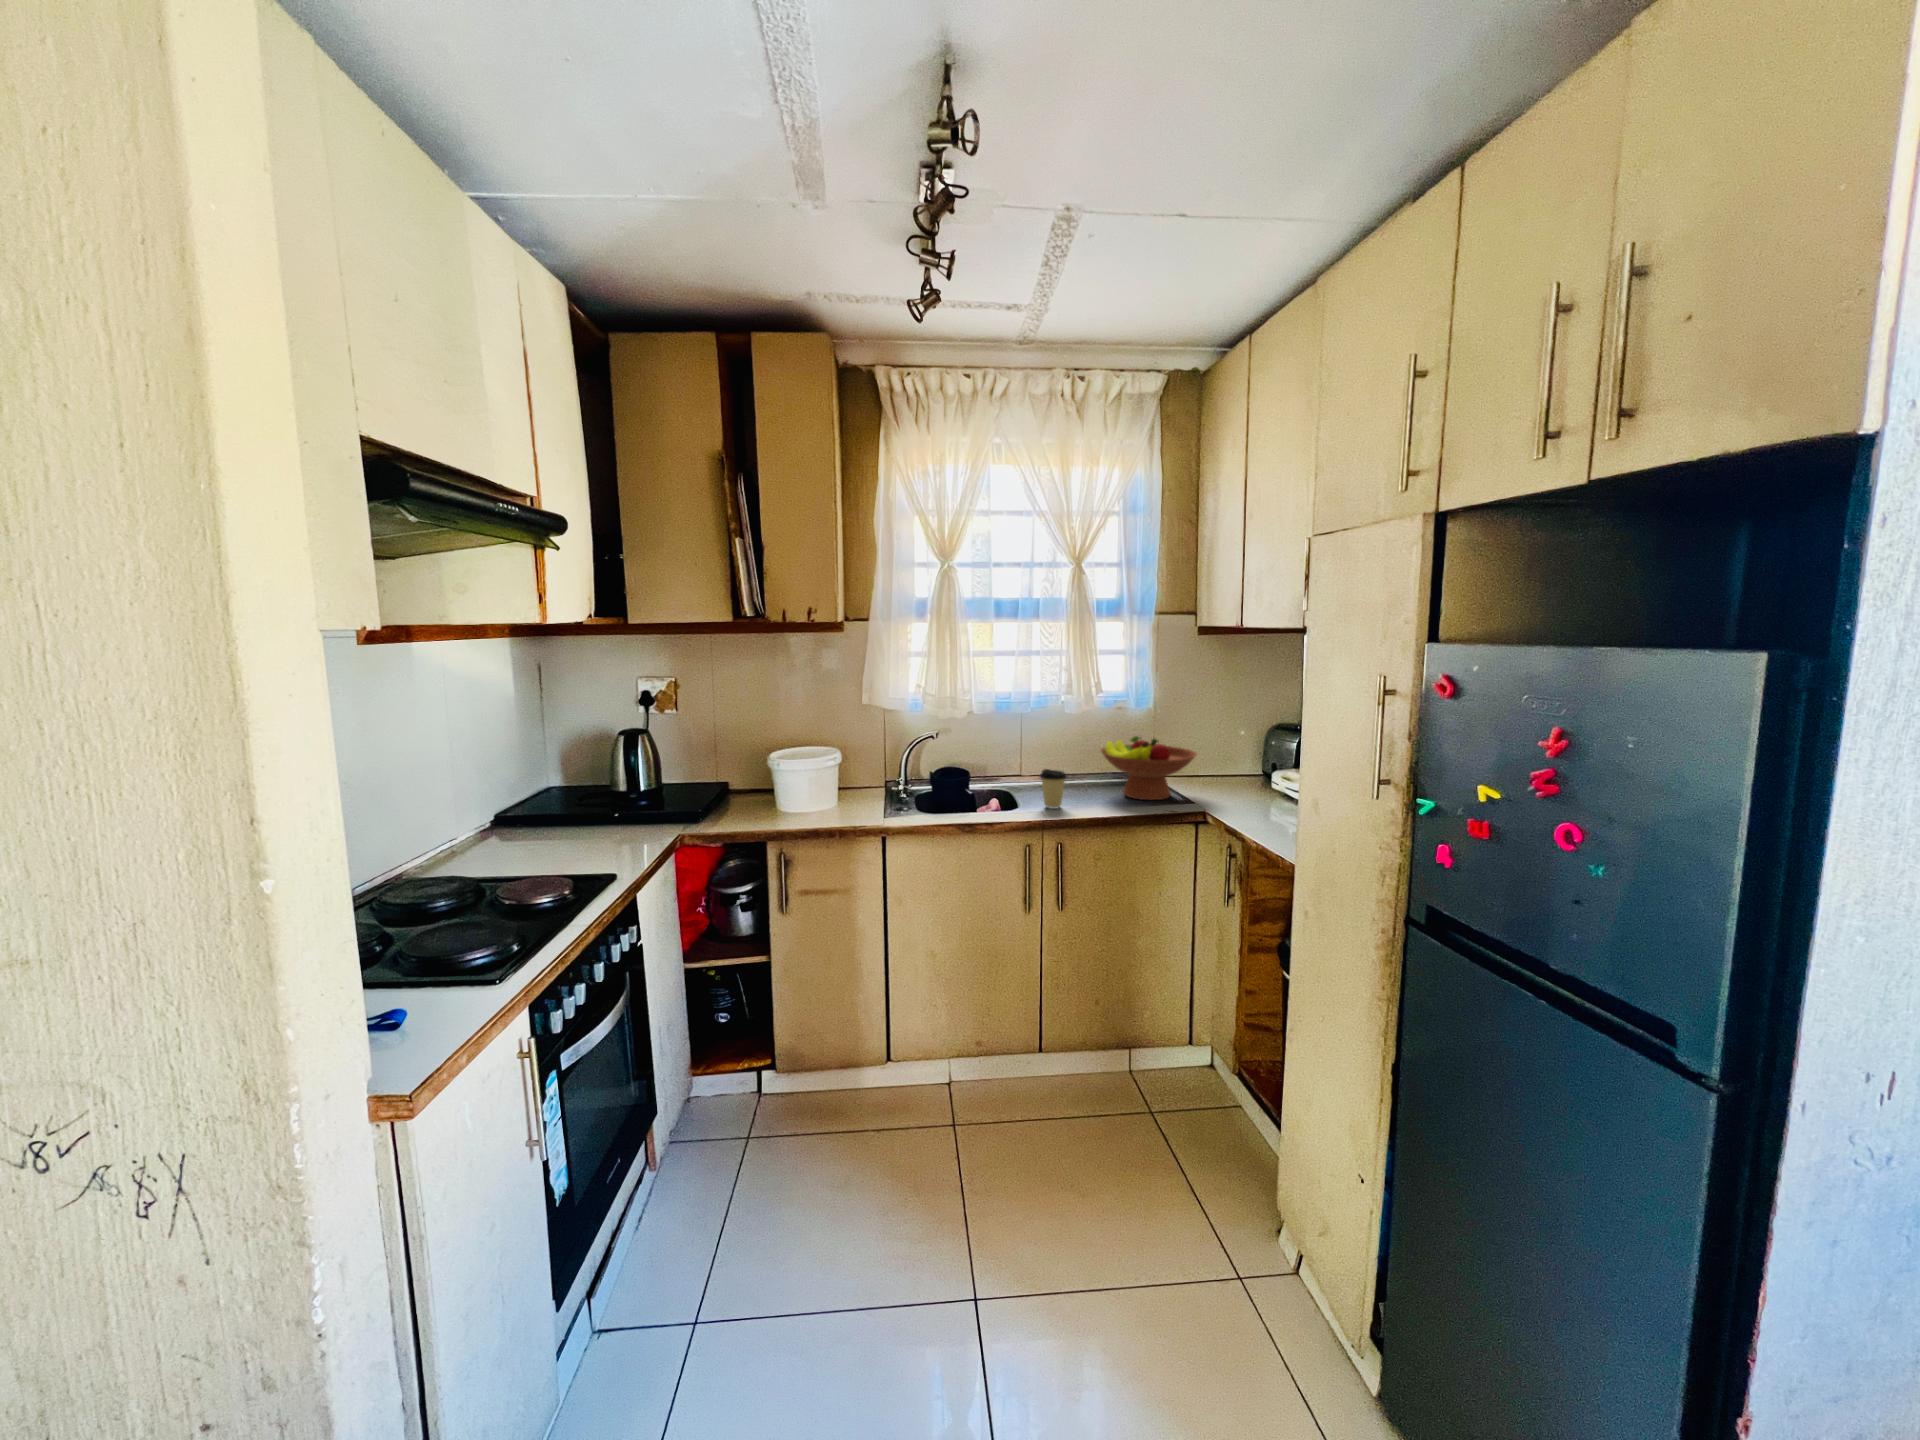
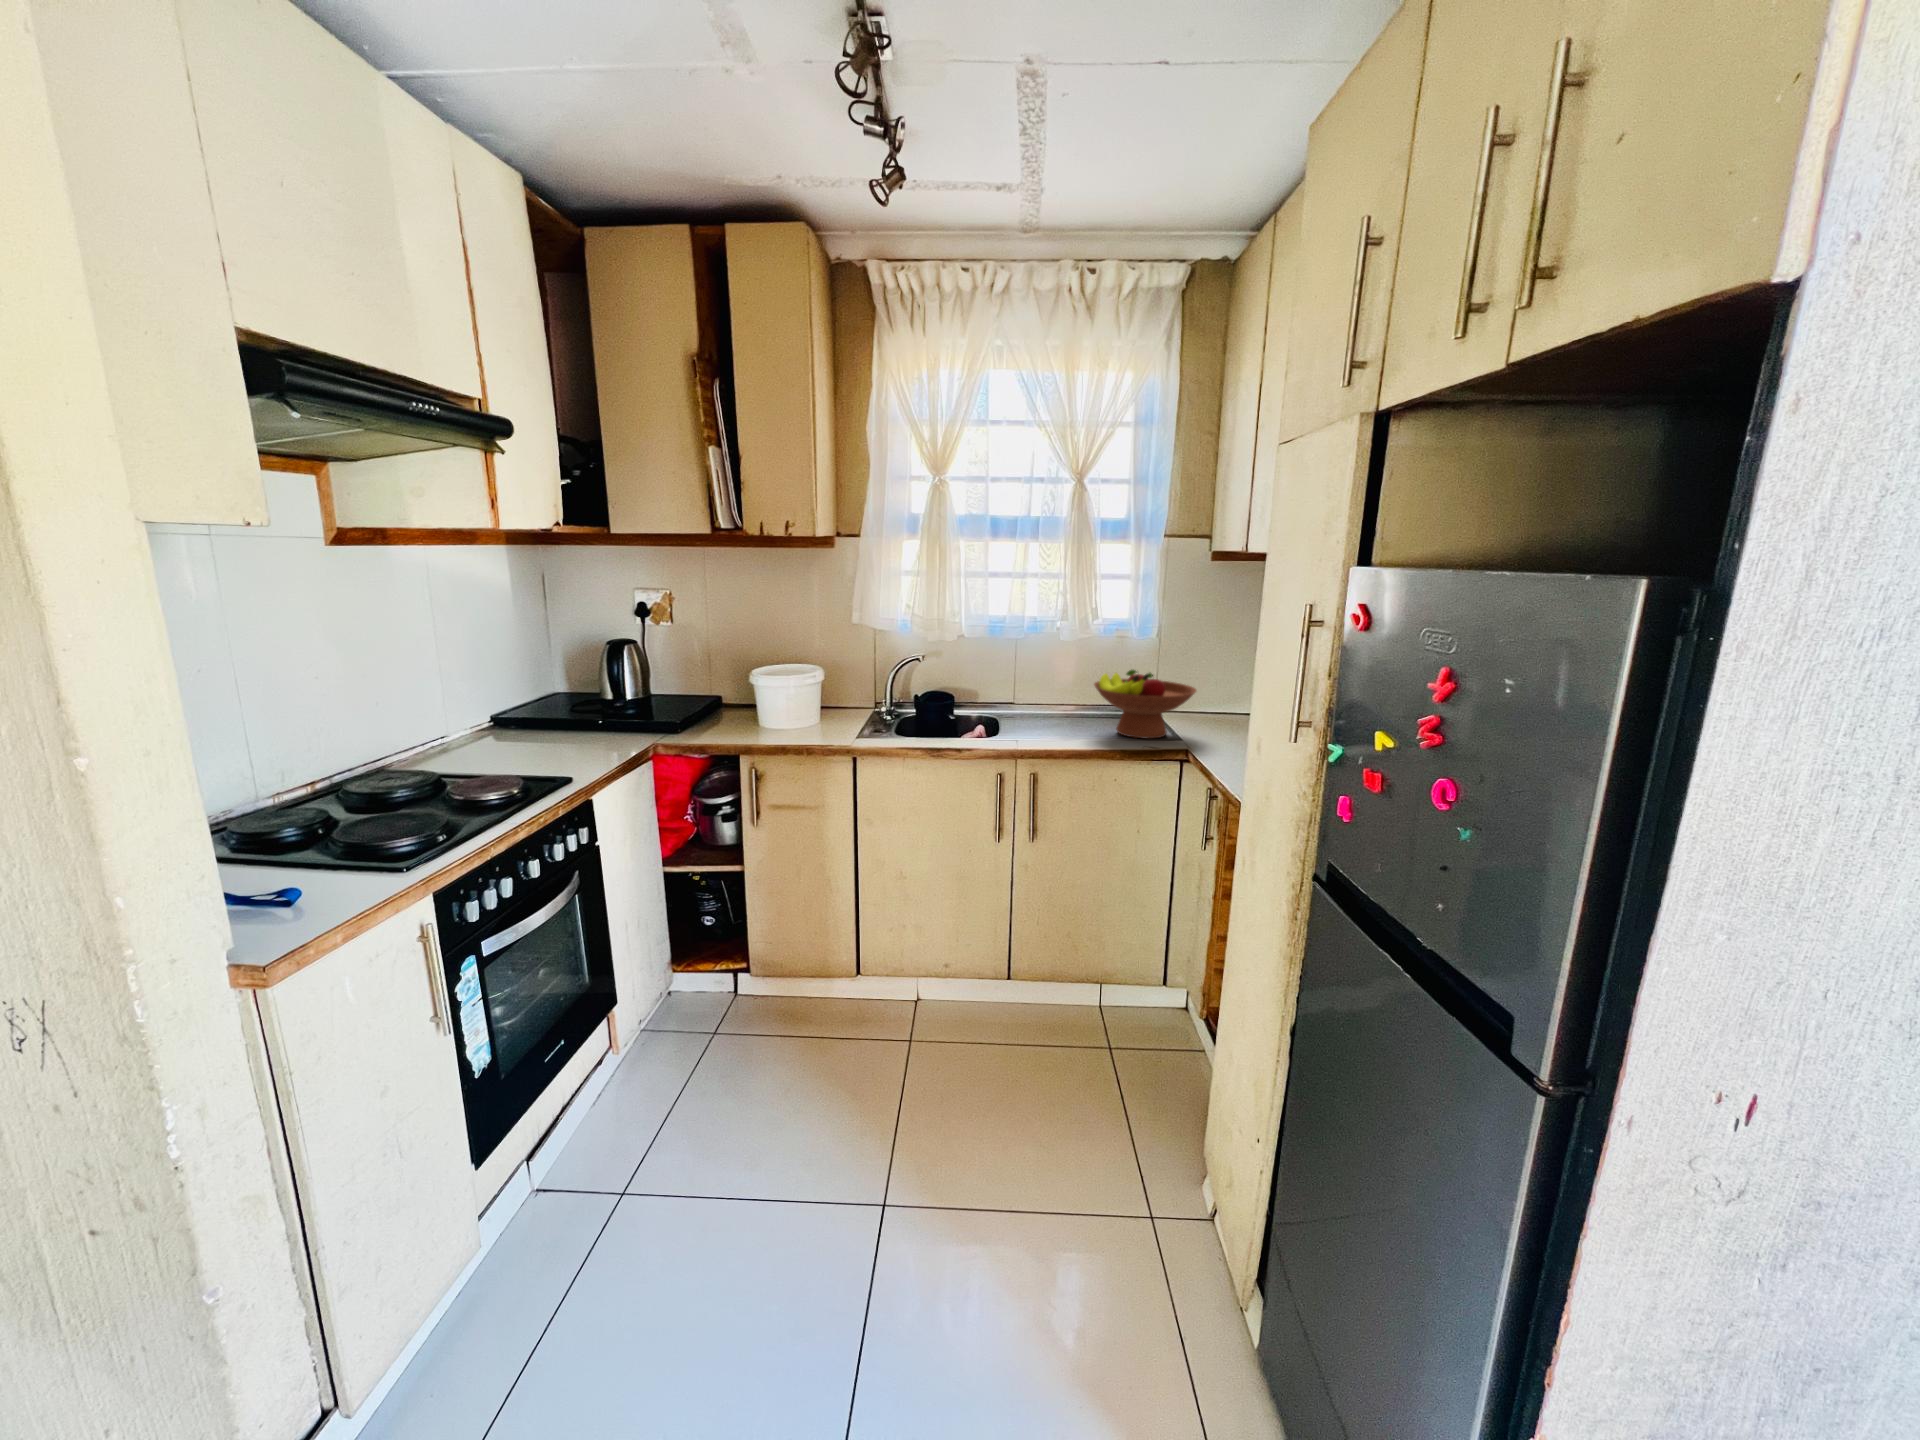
coffee cup: present [1040,769,1067,809] -> none [1021,700,1050,741]

